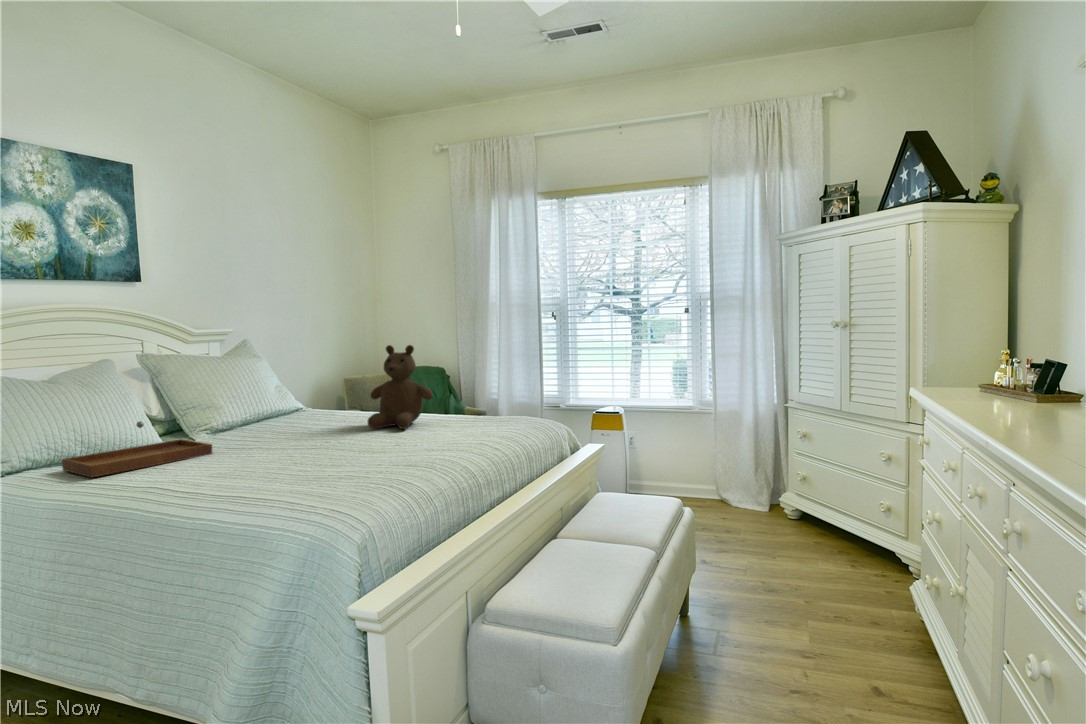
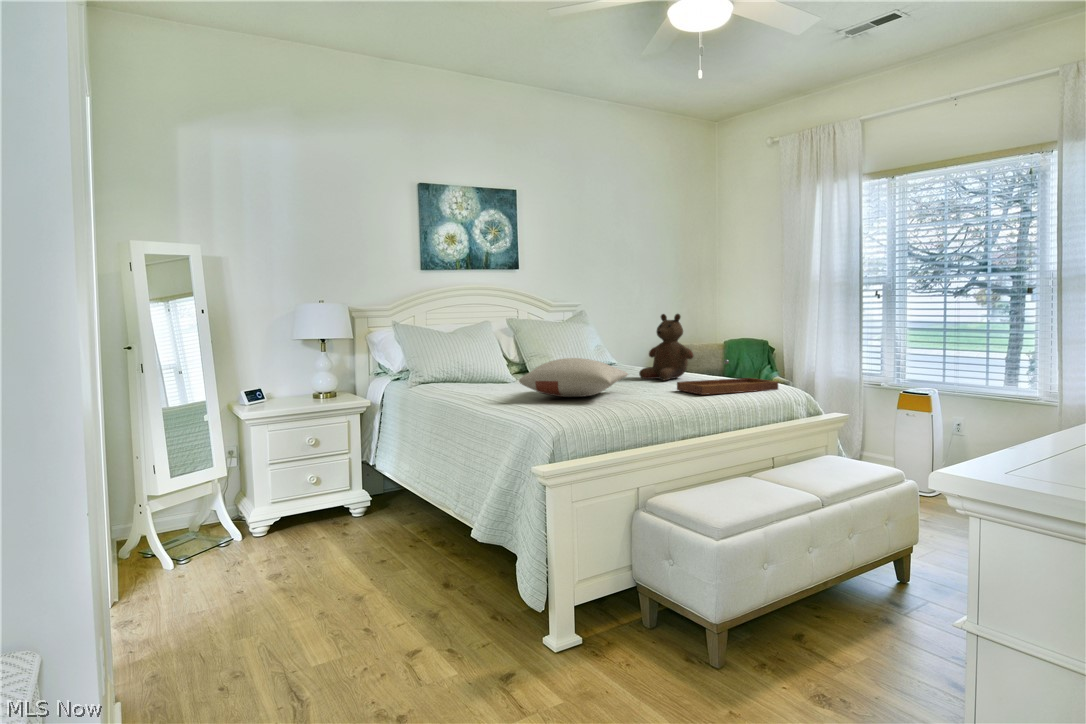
pillow: none [256,416,399,475] -> present [519,358,628,397]
tray: present [62,422,212,477] -> present [677,360,778,395]

